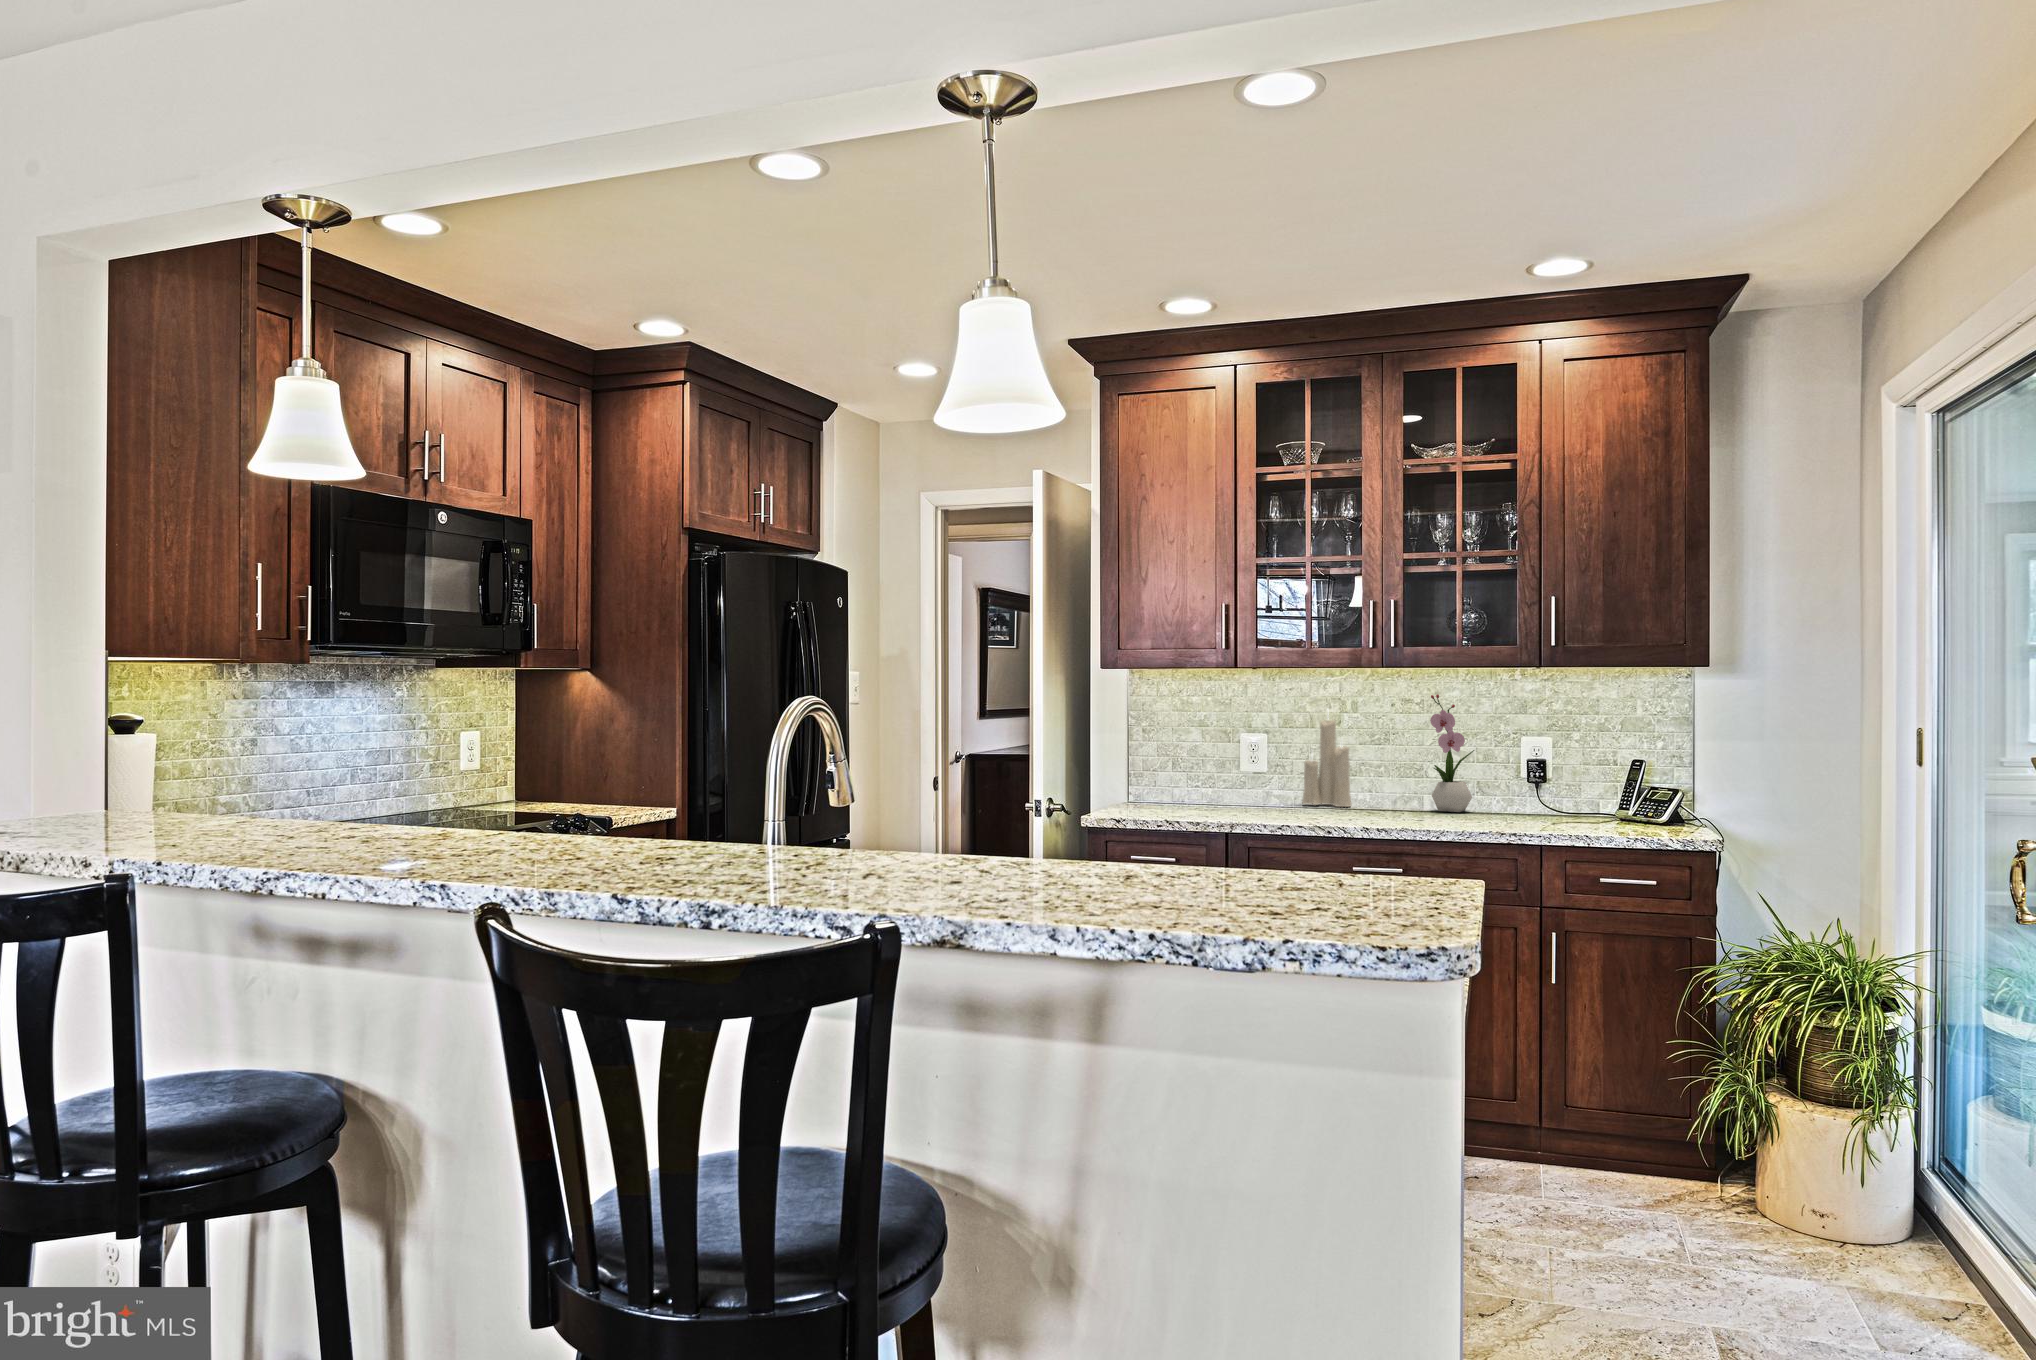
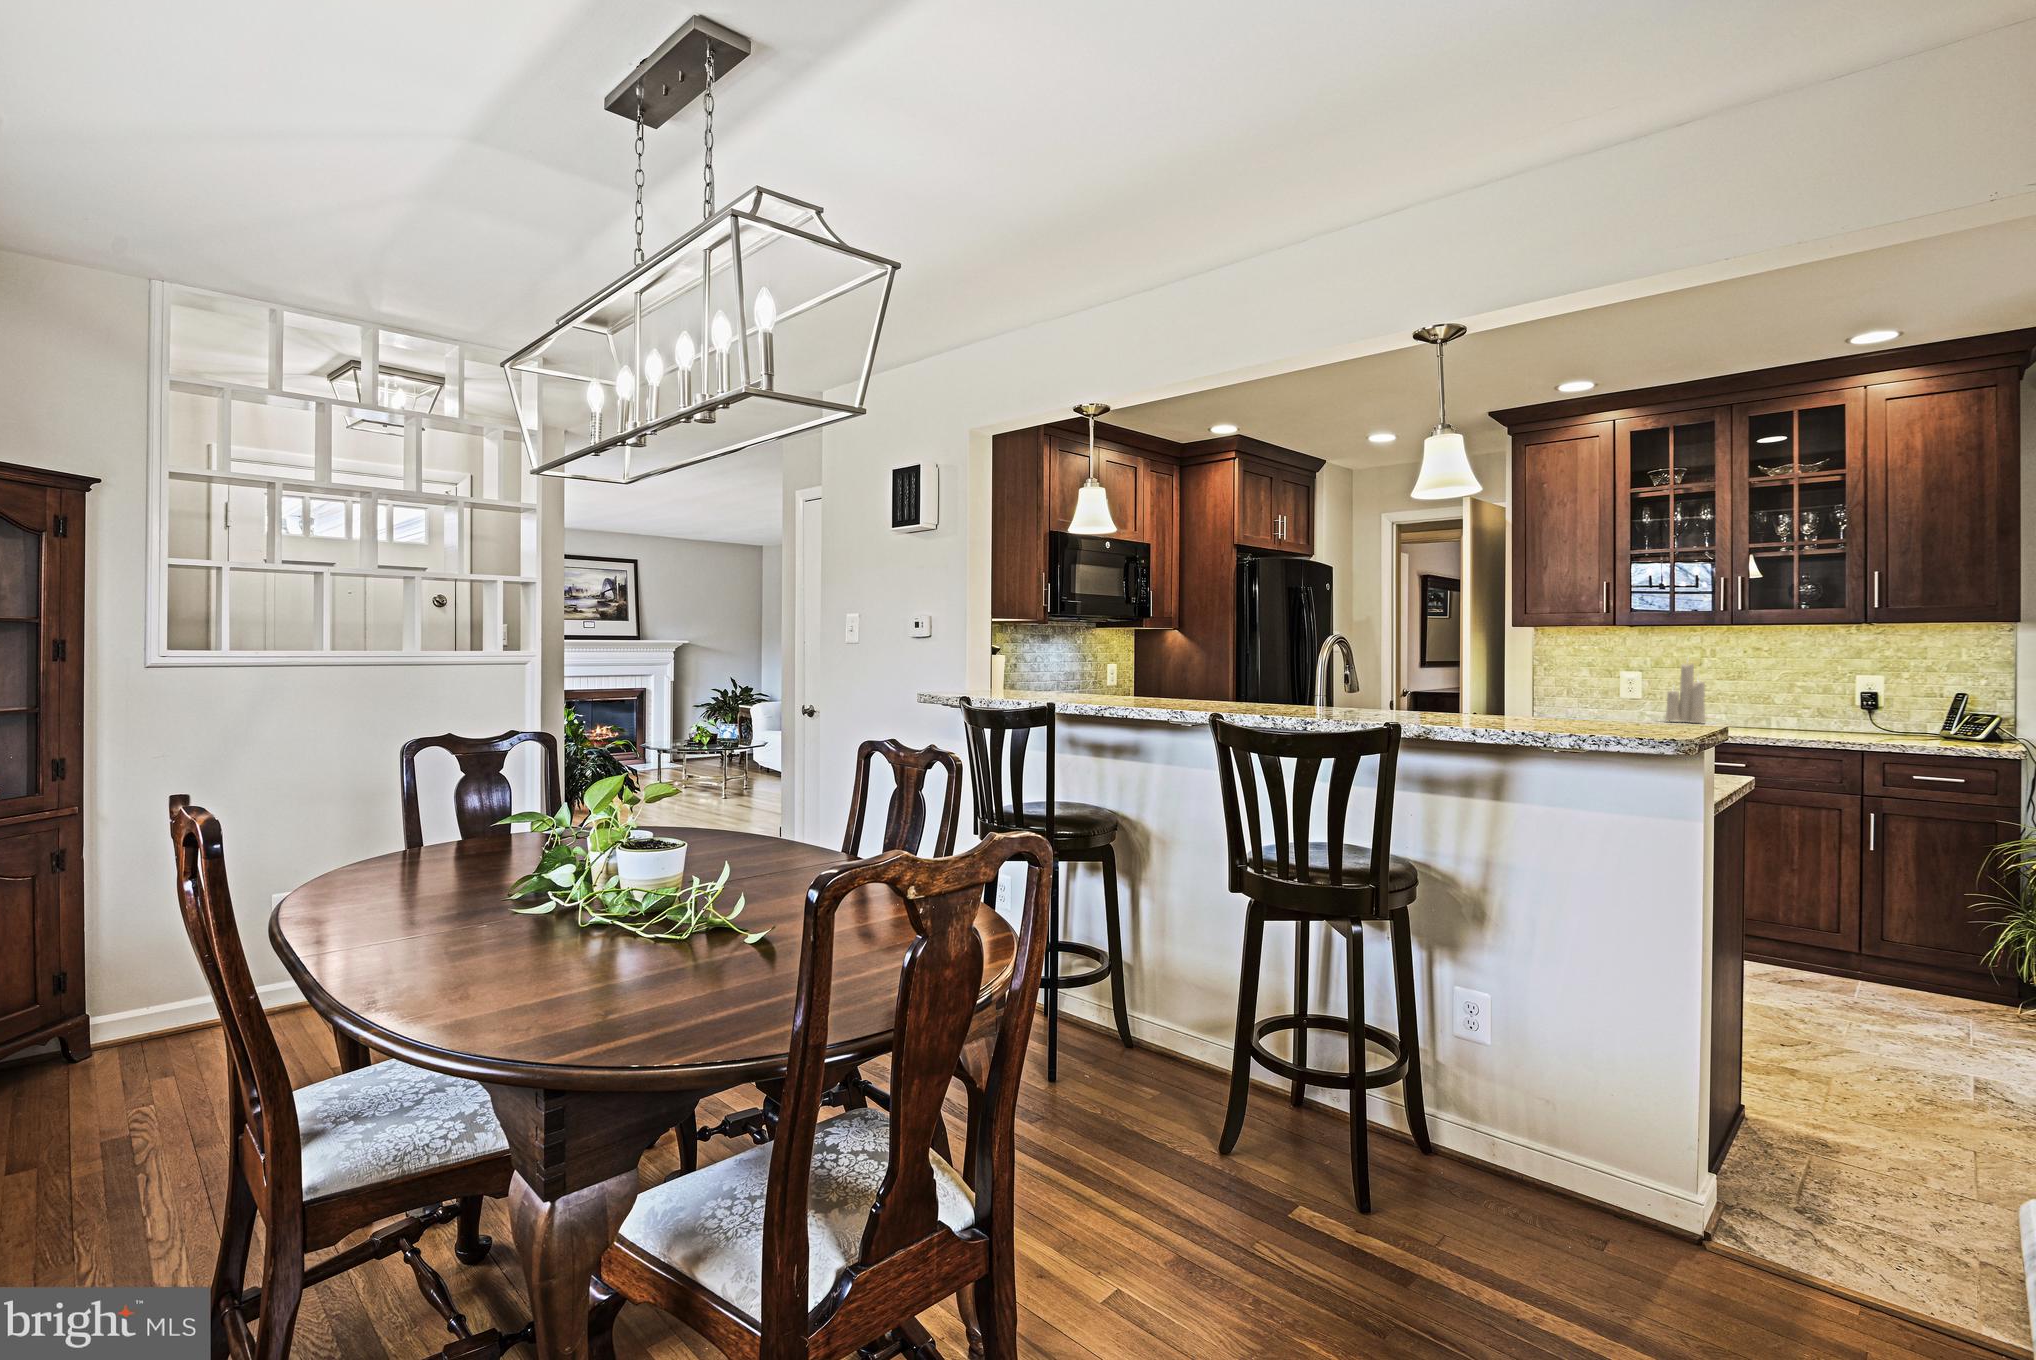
flower arrangement: present [1430,694,1474,812] -> none [1773,644,1813,729]

